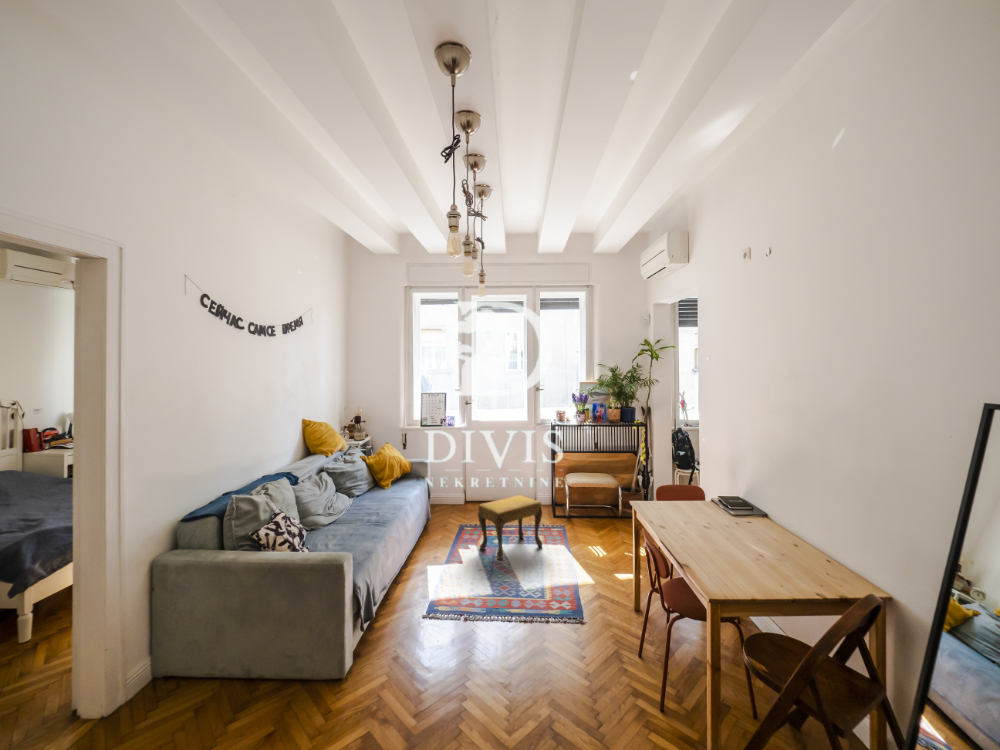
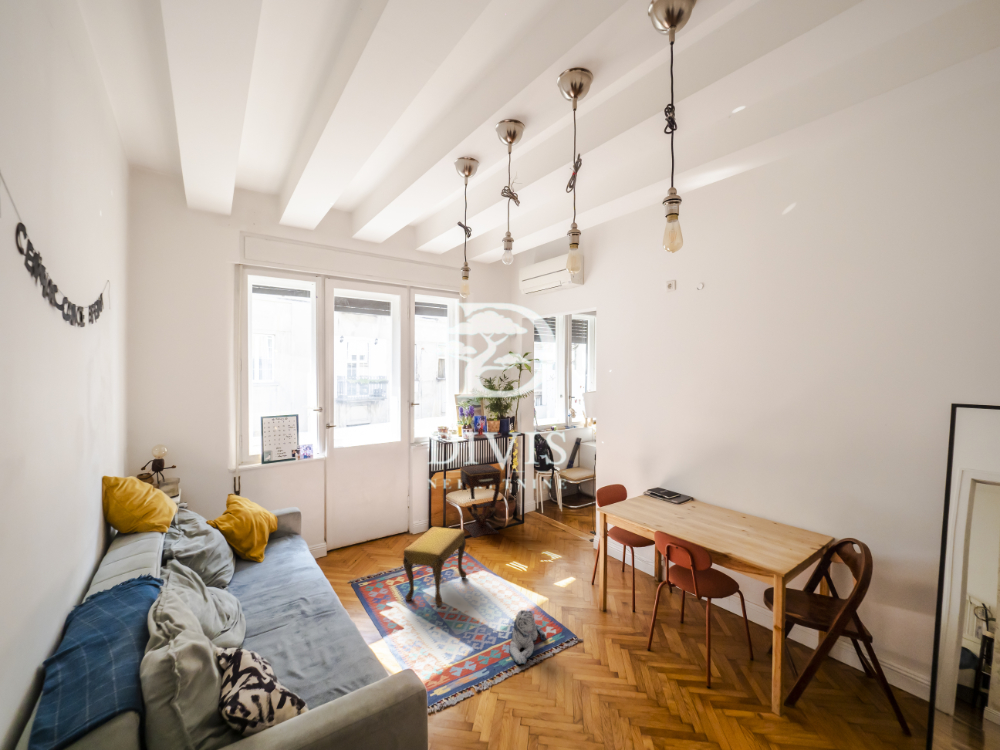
side table: none [581,451,616,523] -> present [460,464,501,537]
plush toy: none [512,572,561,617] -> present [509,610,545,664]

